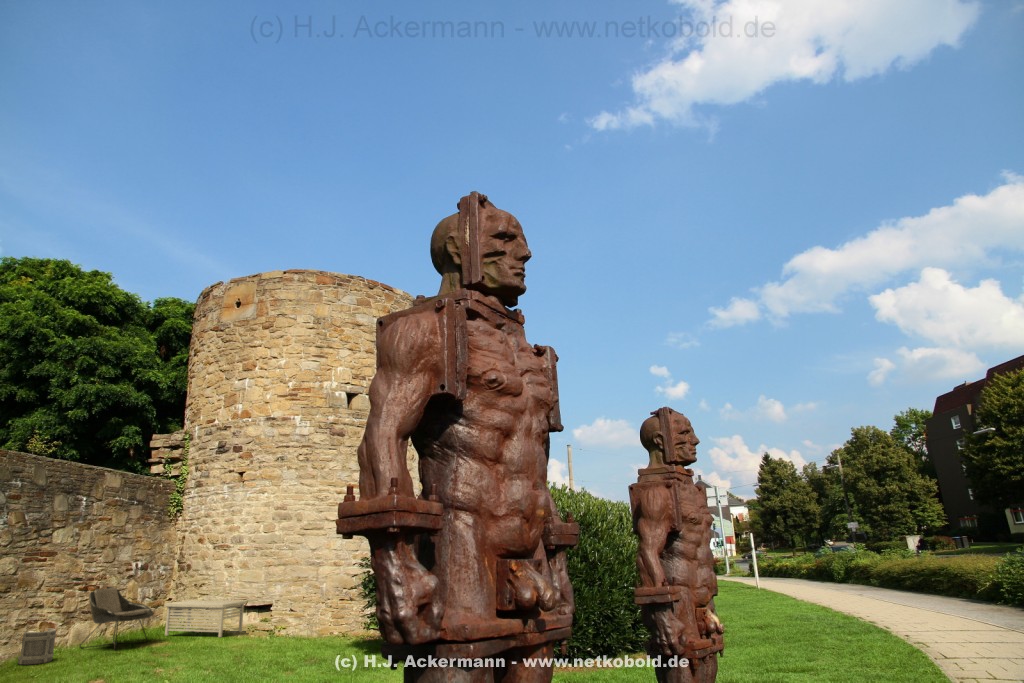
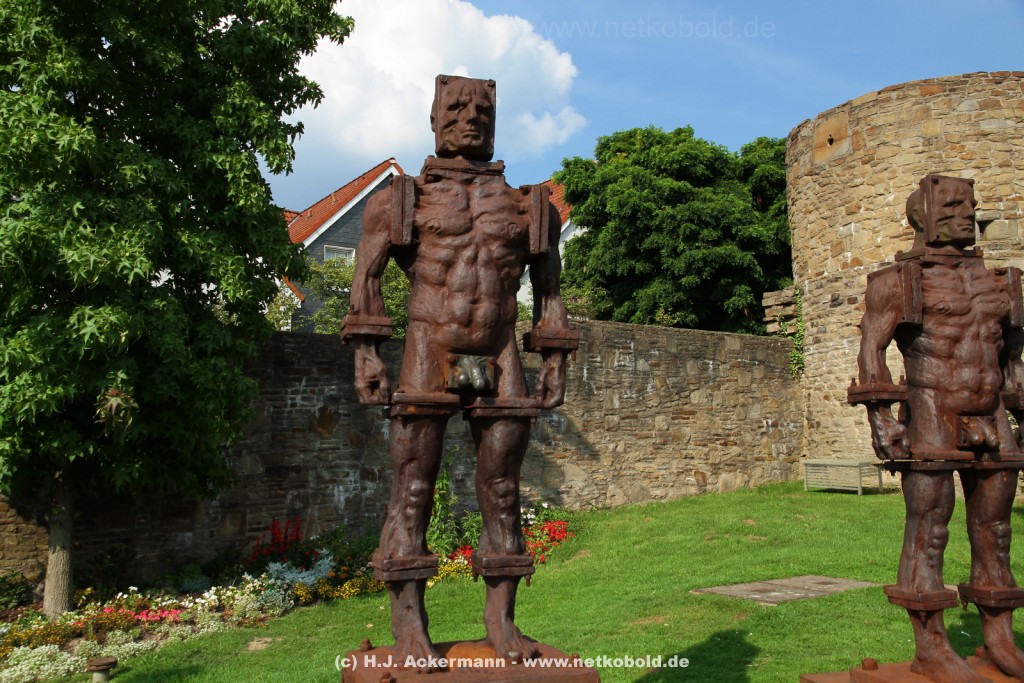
lounge chair: present [80,587,153,650] -> none [729,442,791,500]
bucket: present [18,629,56,665] -> none [681,477,710,507]

